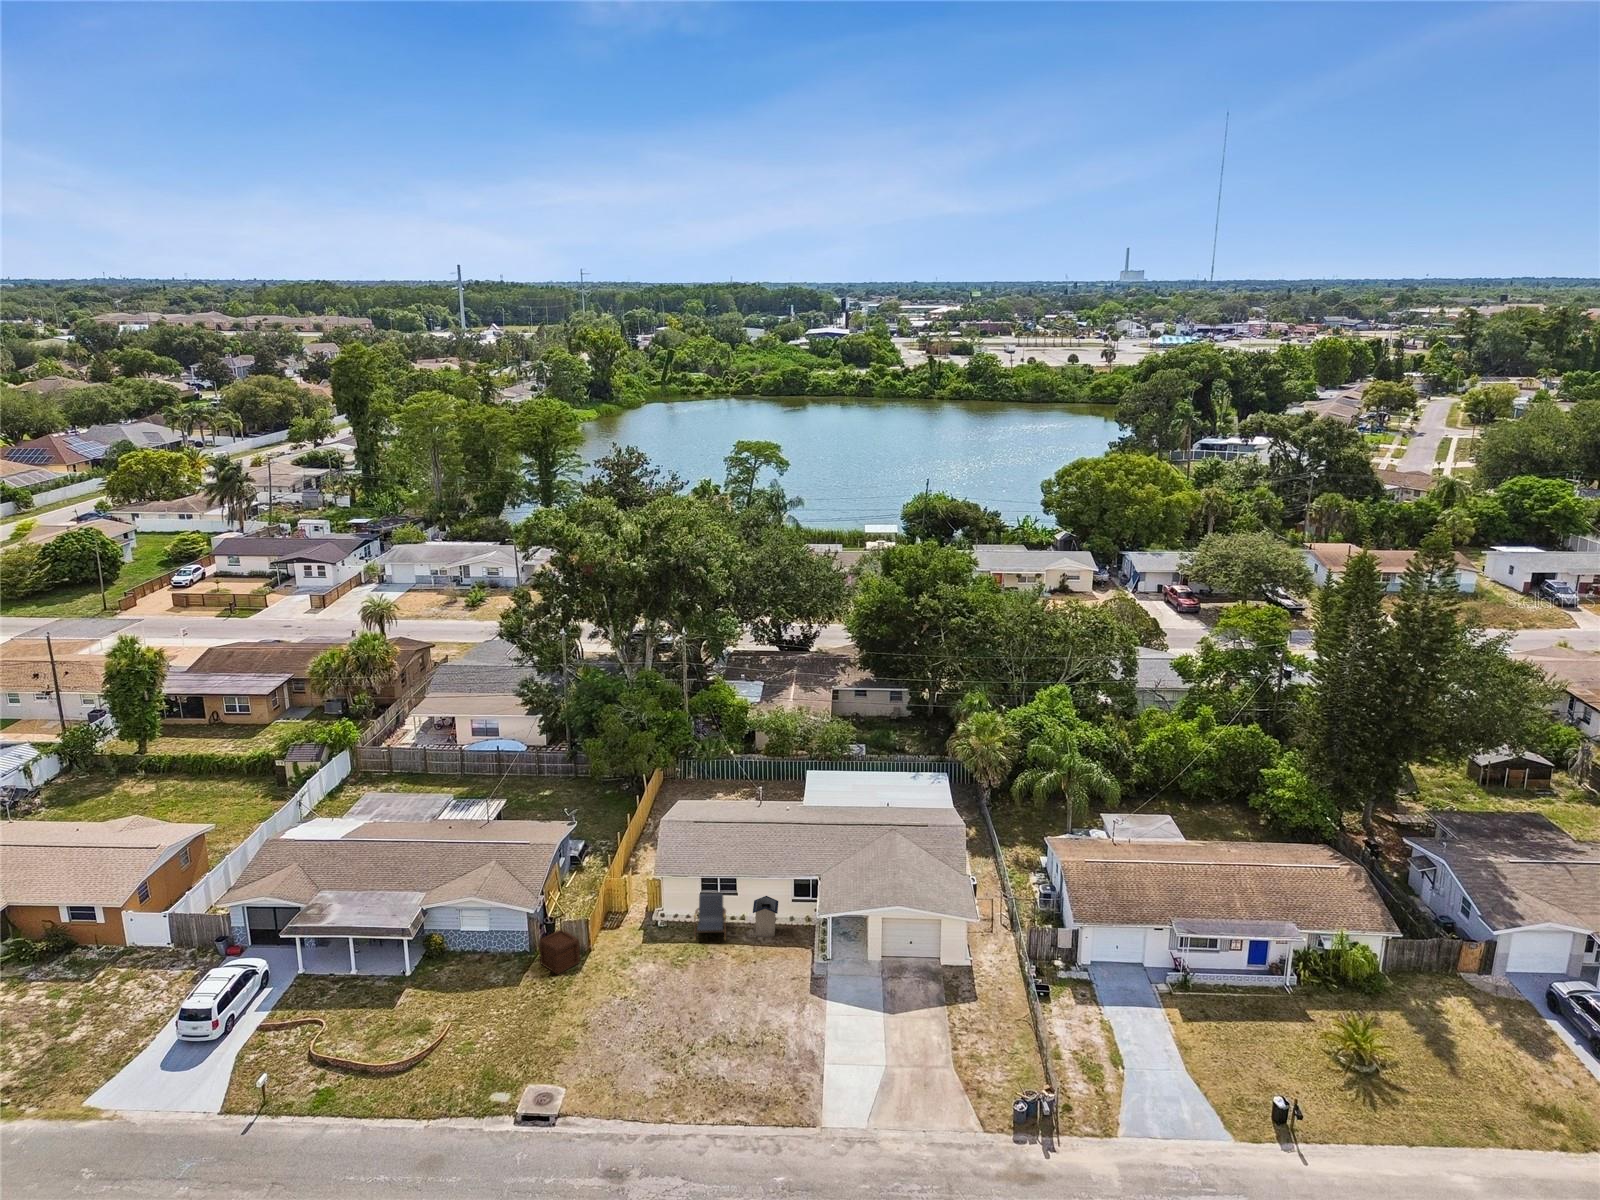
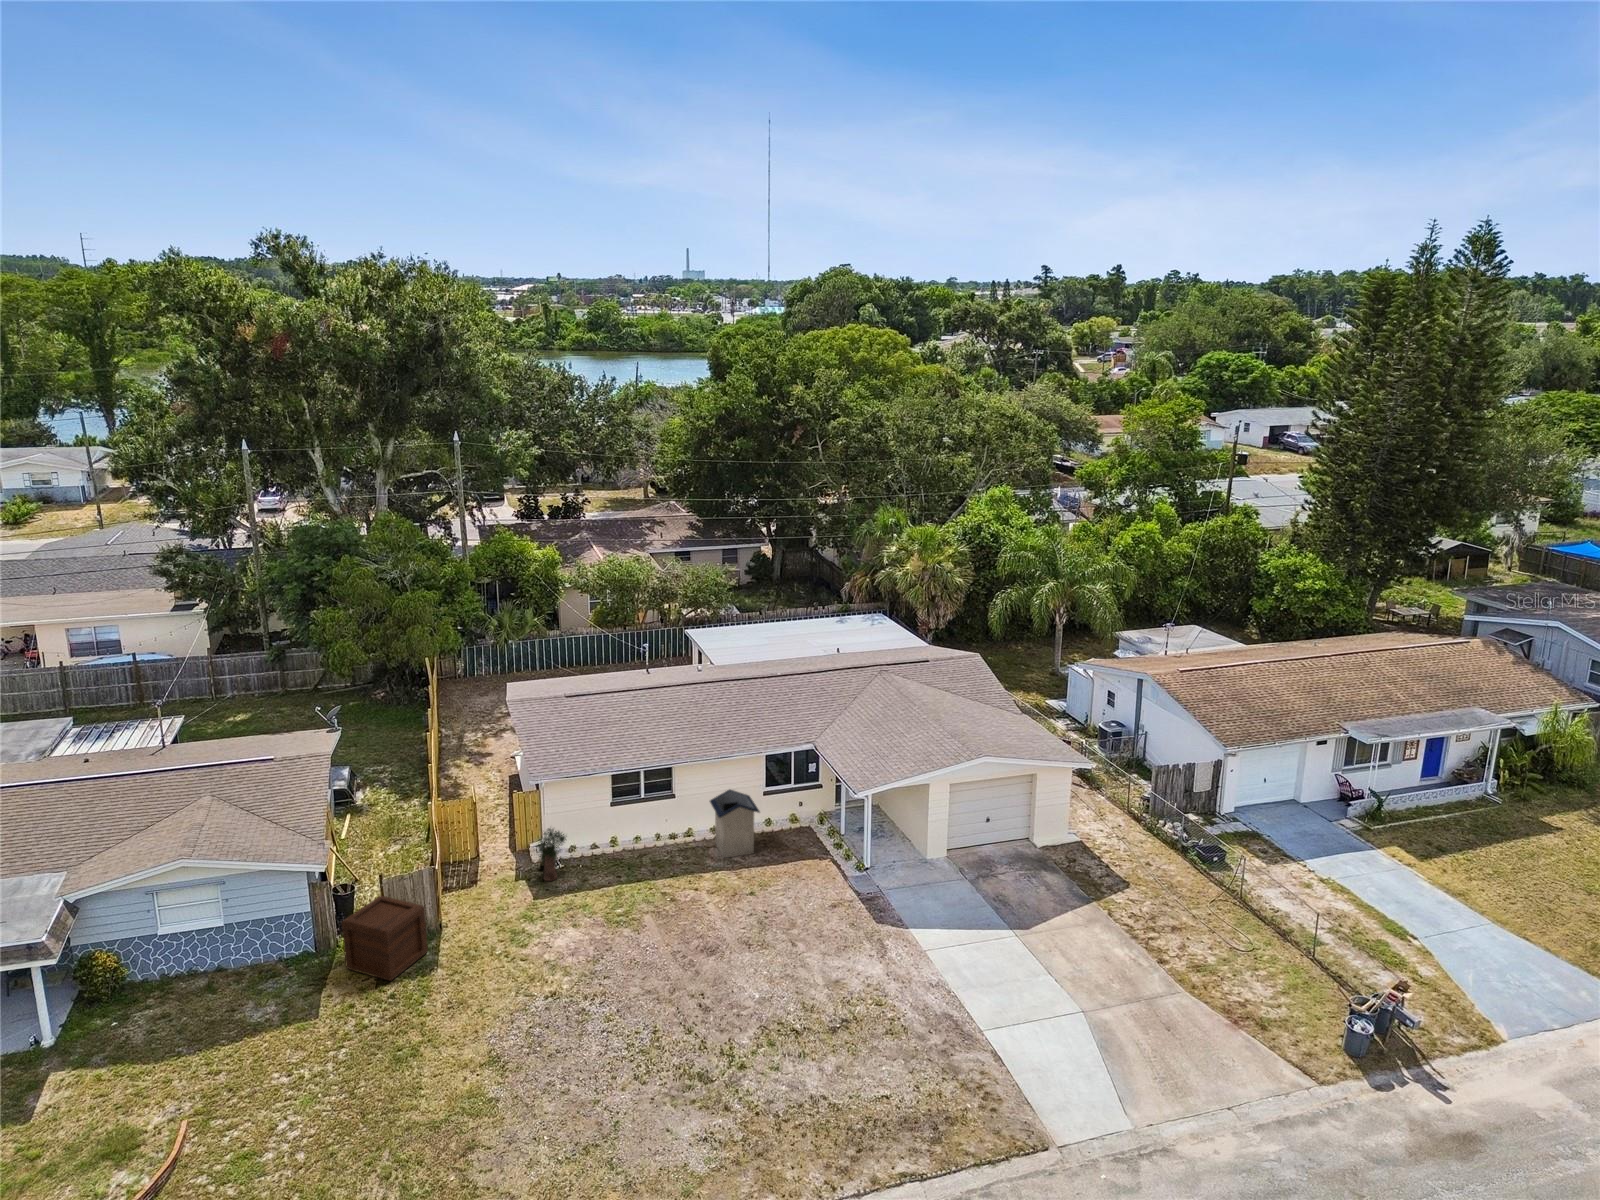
lounge chair: present [694,893,726,940] -> none [616,796,678,881]
potted plant: none [649,902,672,933] -> present [538,828,570,881]

